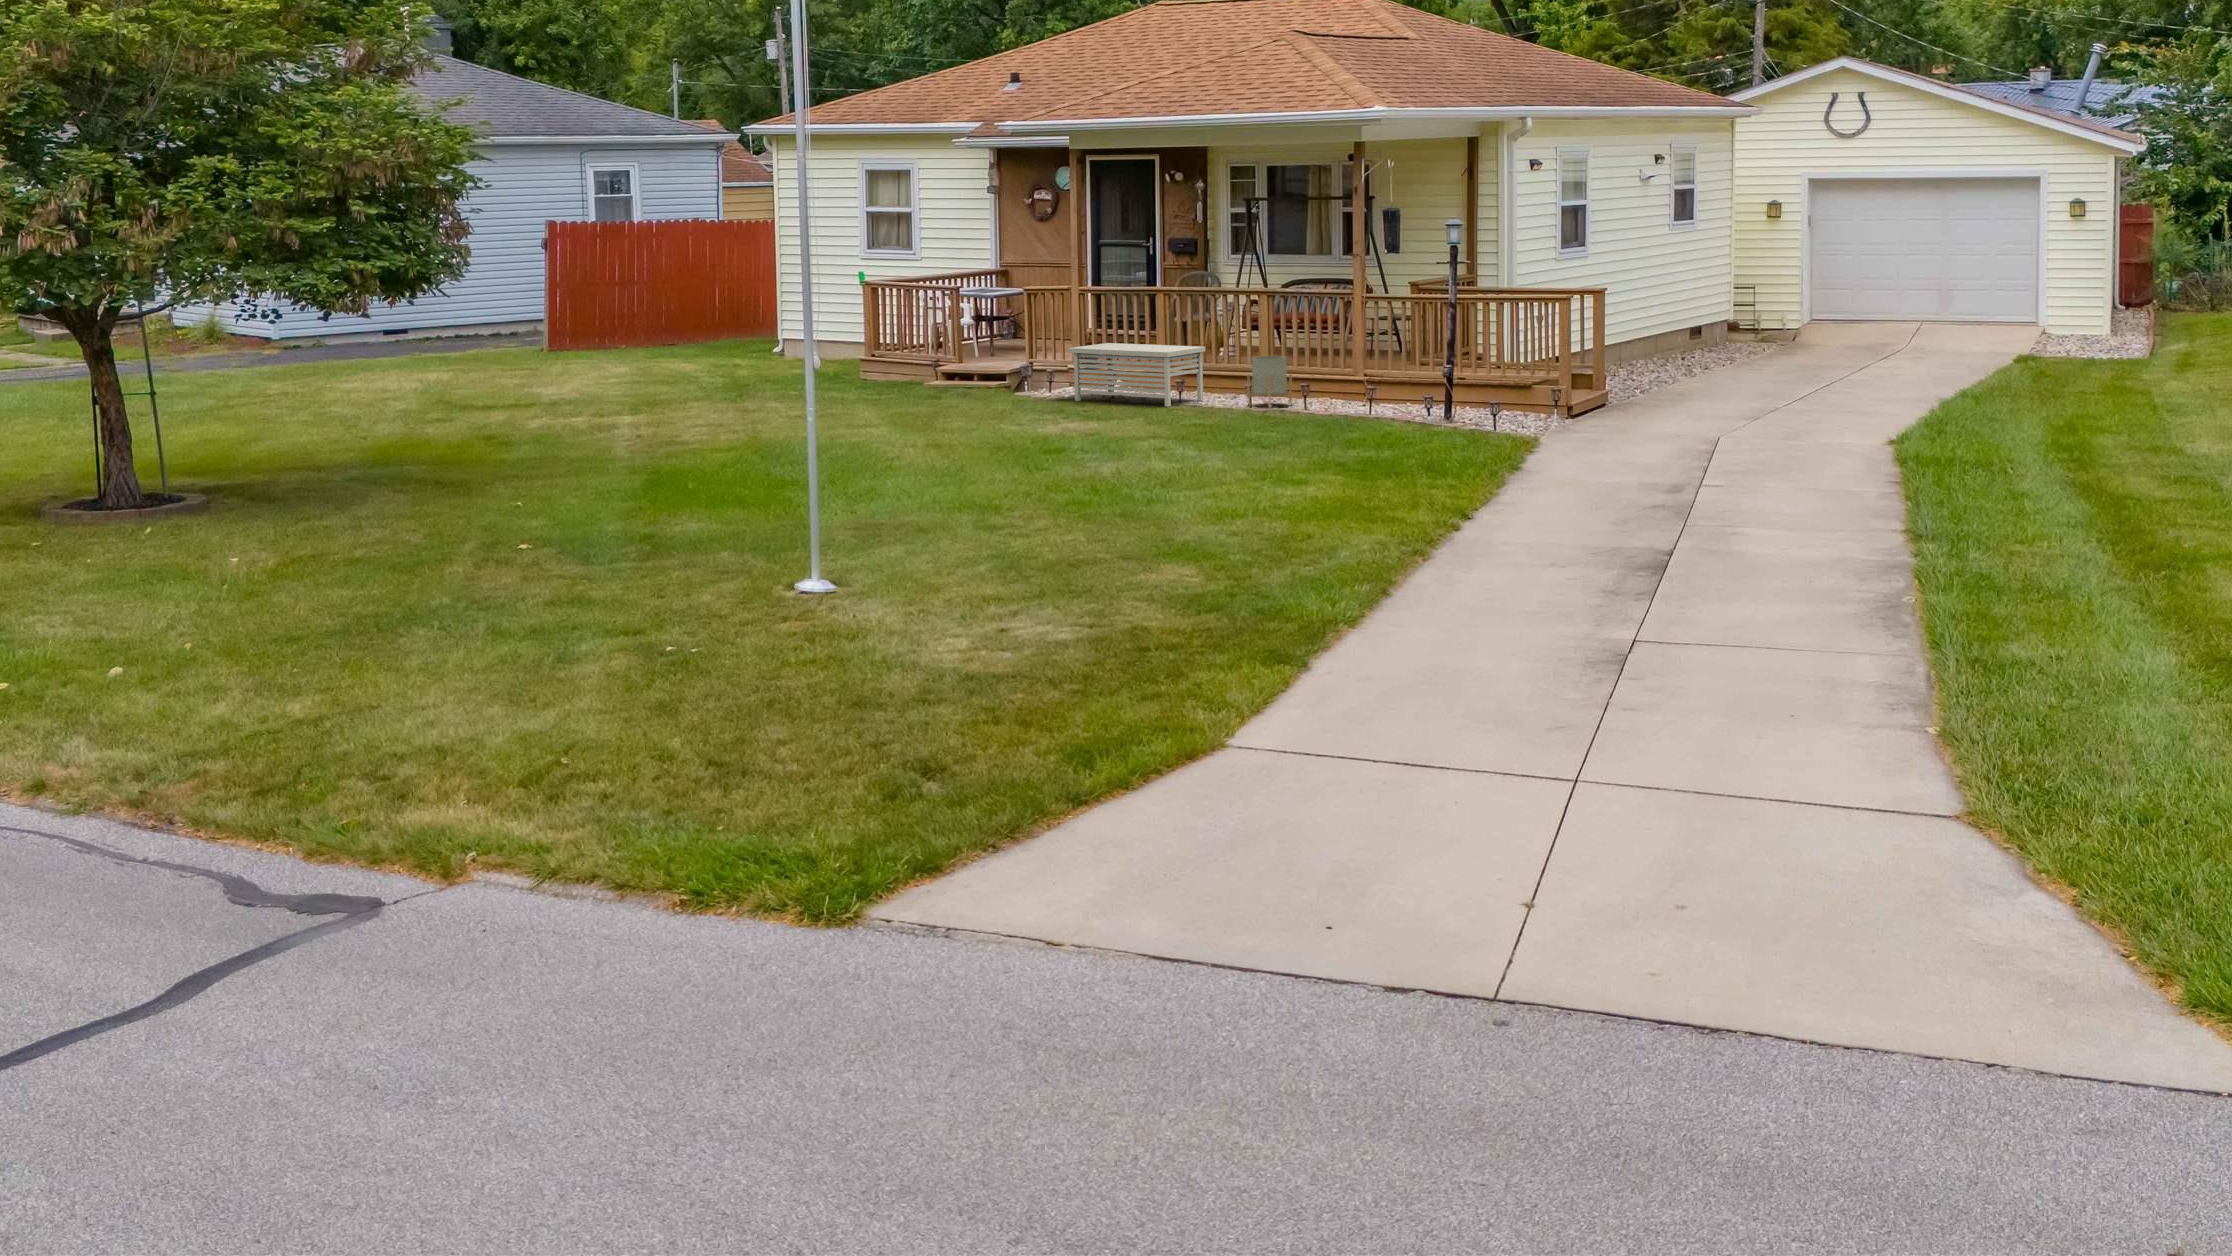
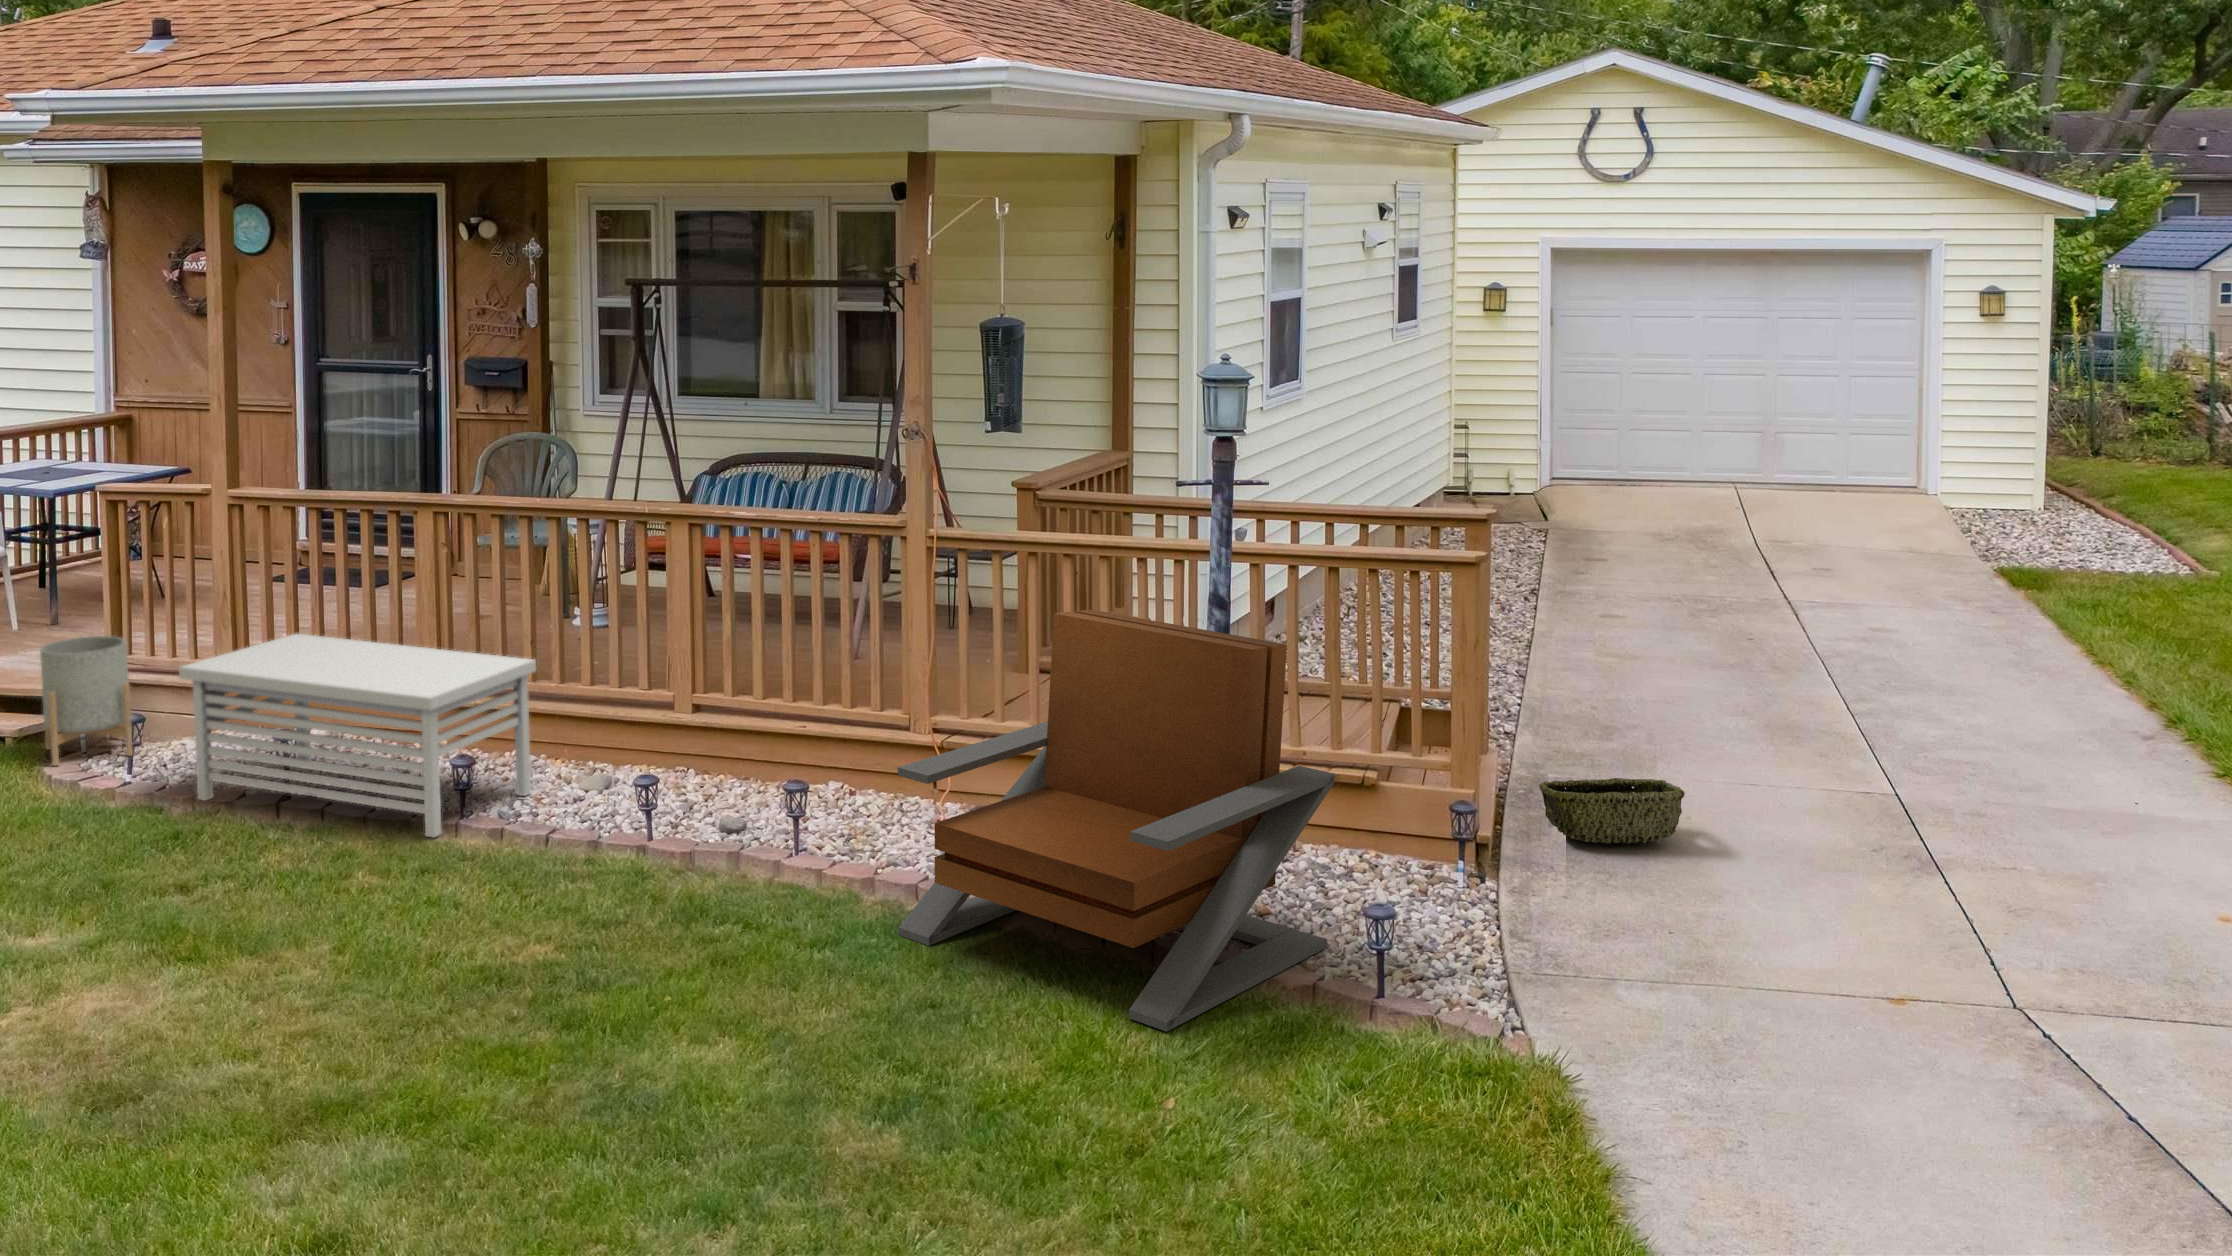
lounge chair: none [1333,312,1485,431] -> present [898,610,1335,1032]
planter: present [1247,356,1292,407] -> present [40,636,133,766]
woven basket: none [1597,387,1650,411] -> present [1539,778,1685,844]

